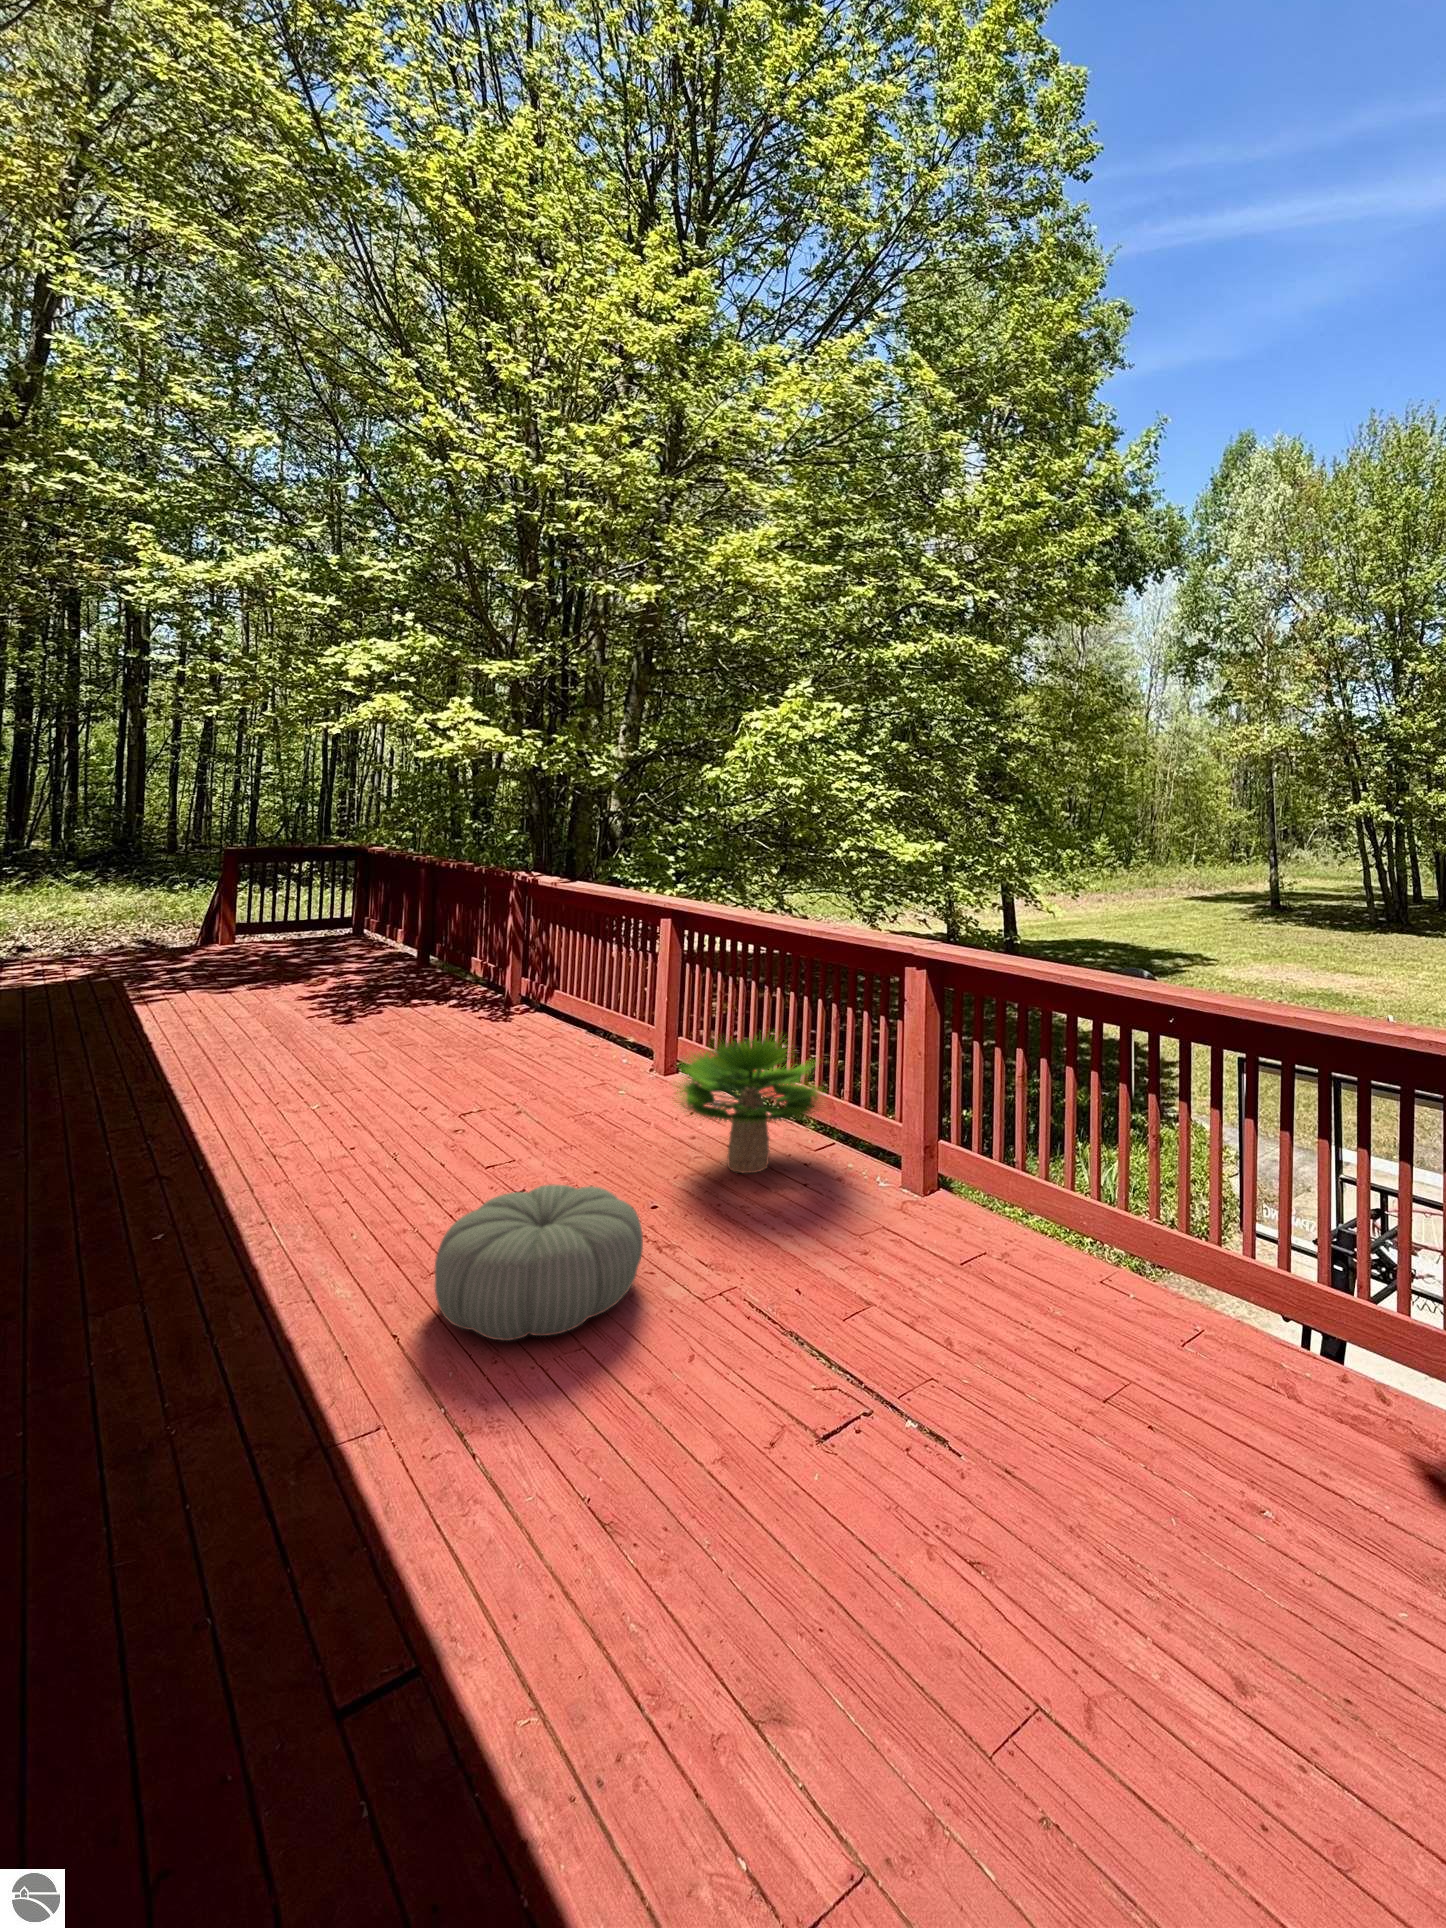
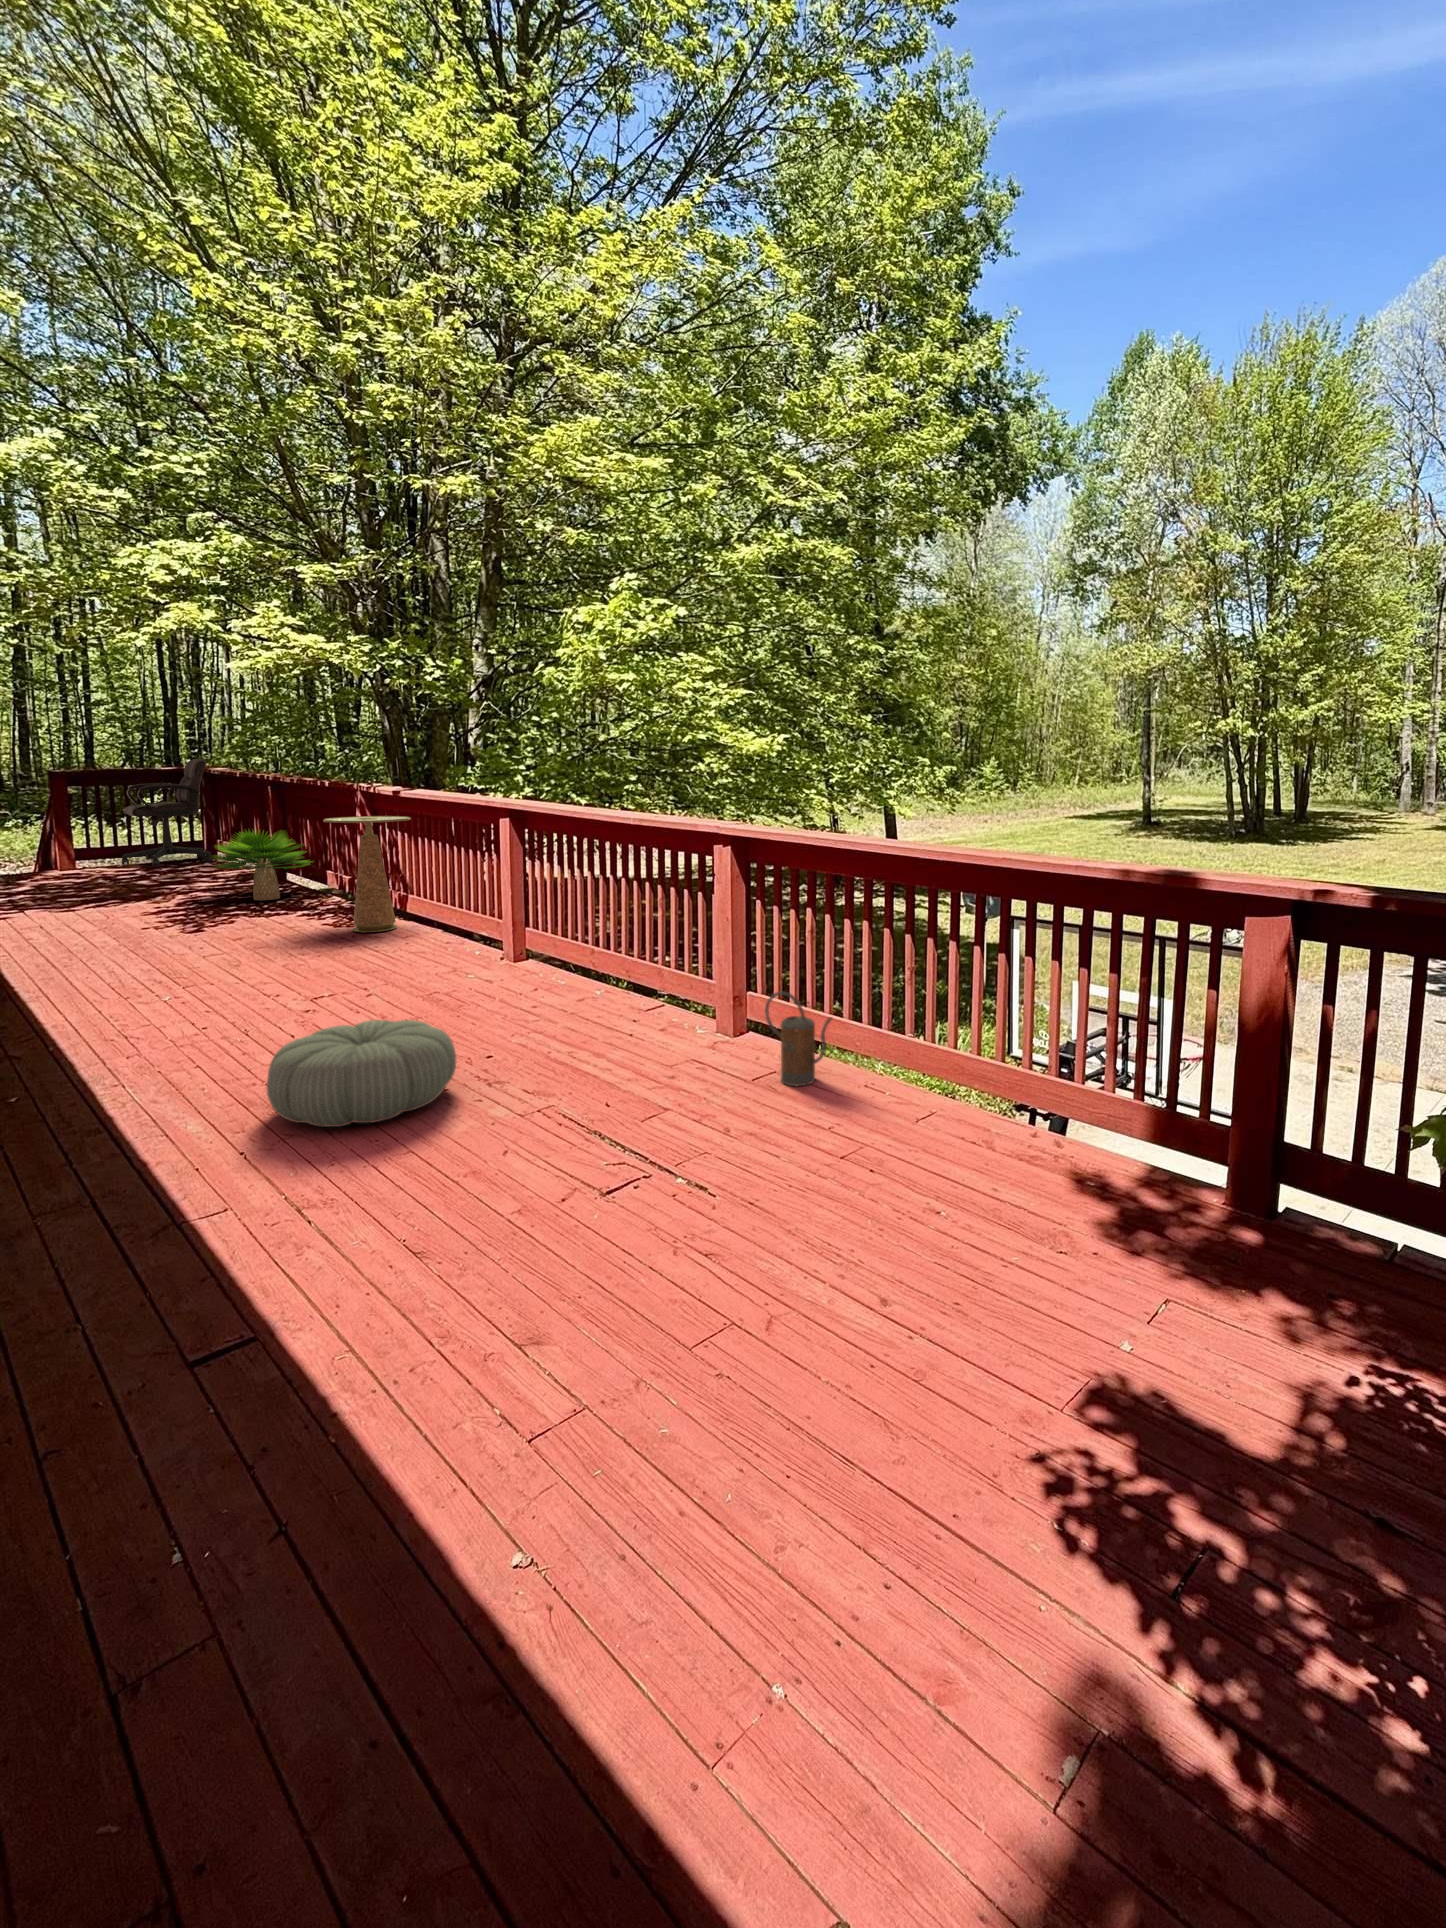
chair: none [275,837,365,943] -> present [122,759,212,866]
side table: none [483,909,567,1035] -> present [323,816,411,933]
potted plant: present [677,1036,822,1173] -> present [215,829,309,900]
watering can: none [1003,1172,1096,1302] -> present [765,992,832,1086]

